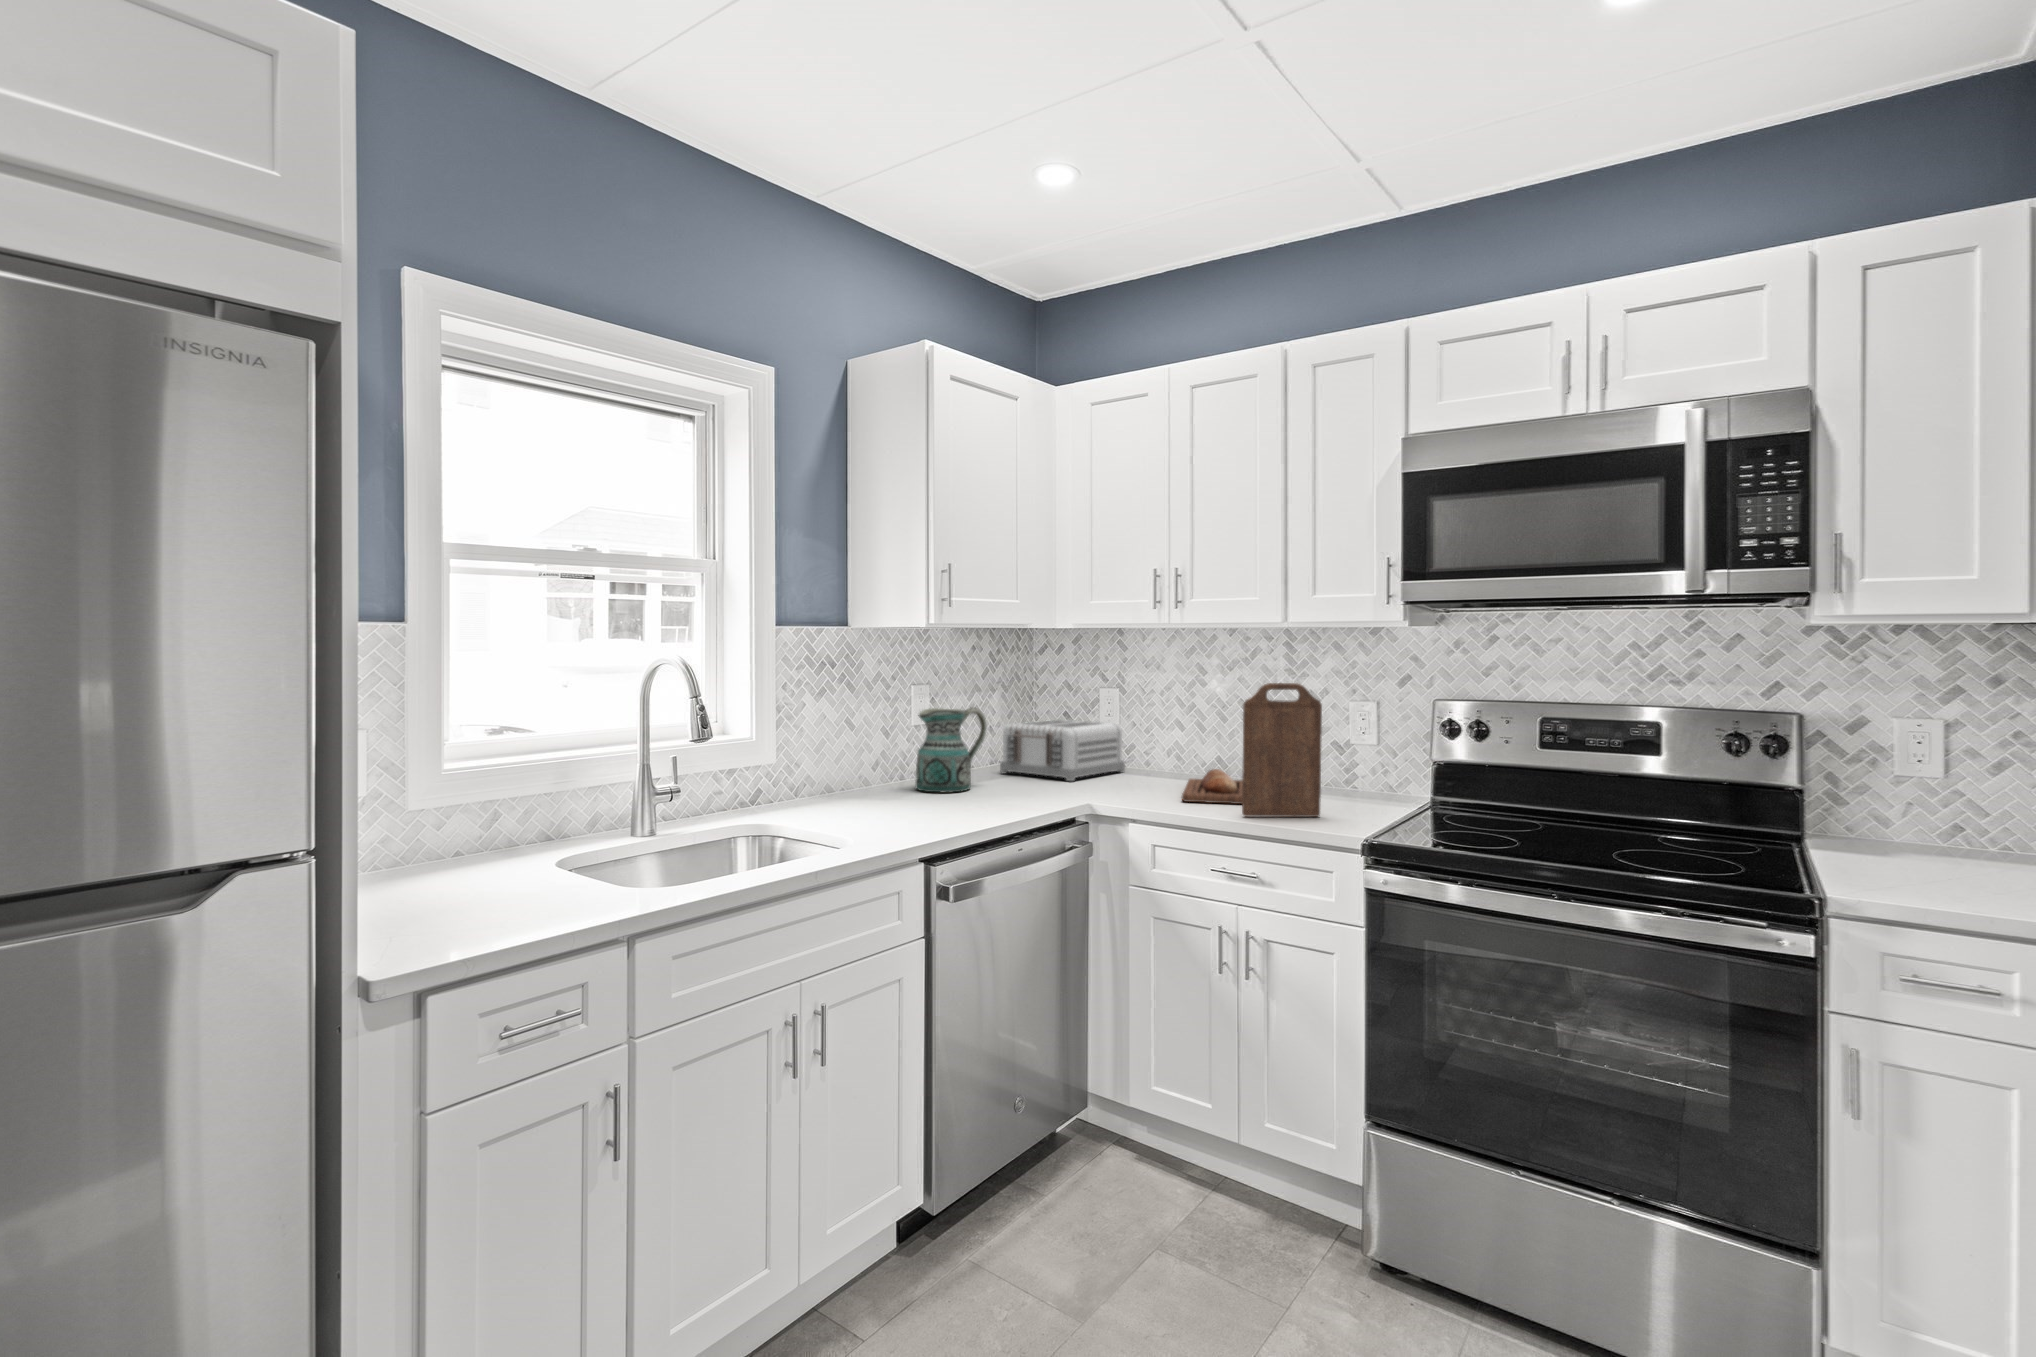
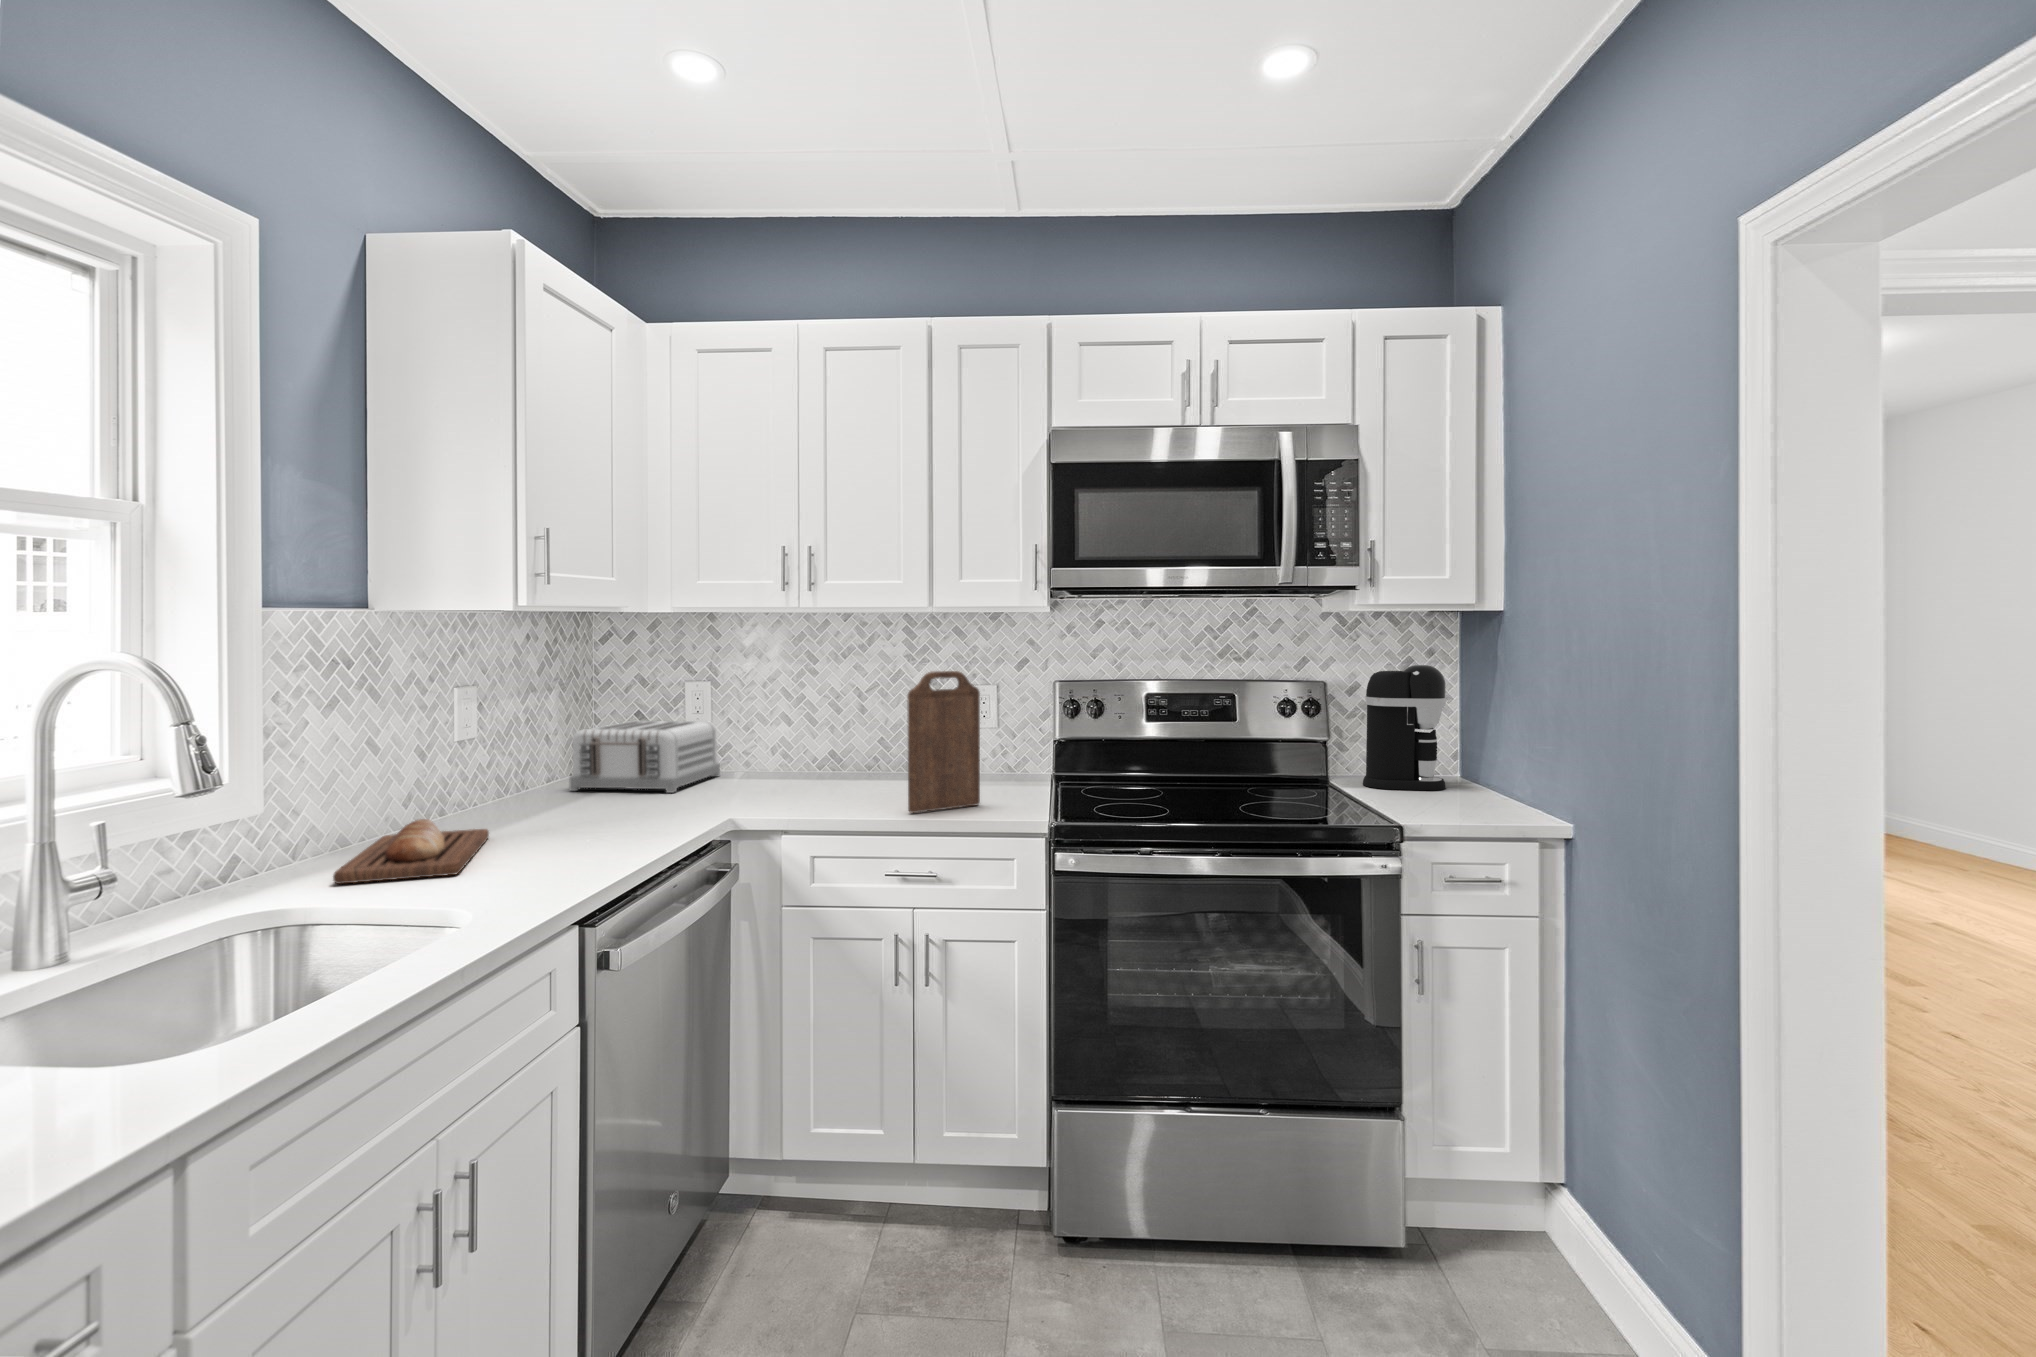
coffee maker: none [1850,694,1991,864] -> present [1363,665,1446,790]
ceramic pitcher: present [916,707,987,793] -> none [476,713,570,825]
bread loaf: present [1182,769,1242,804] -> present [333,819,489,884]

